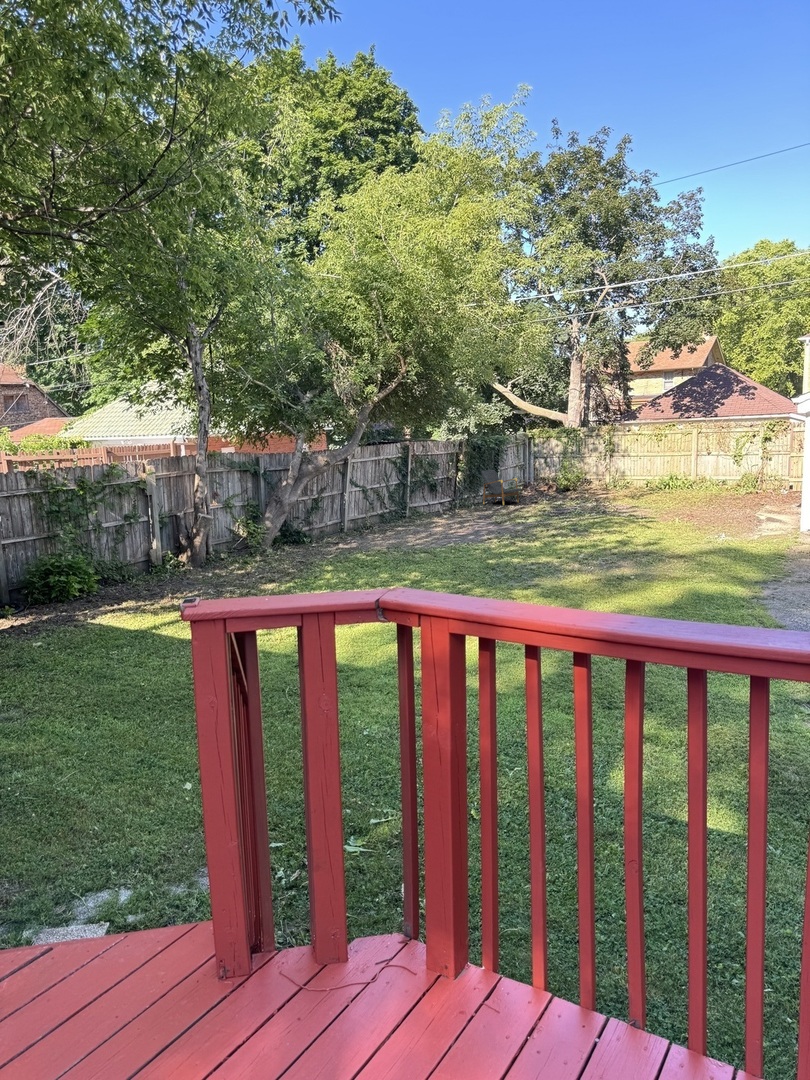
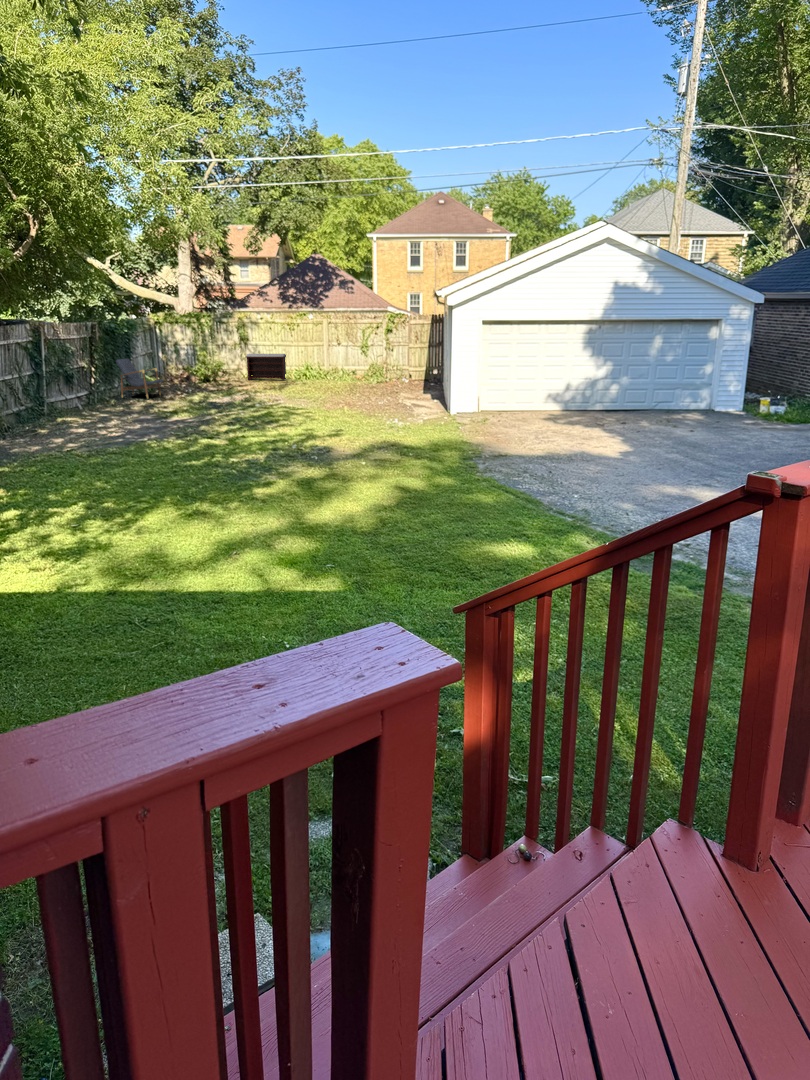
bench: none [611,464,654,490] -> present [246,354,286,380]

